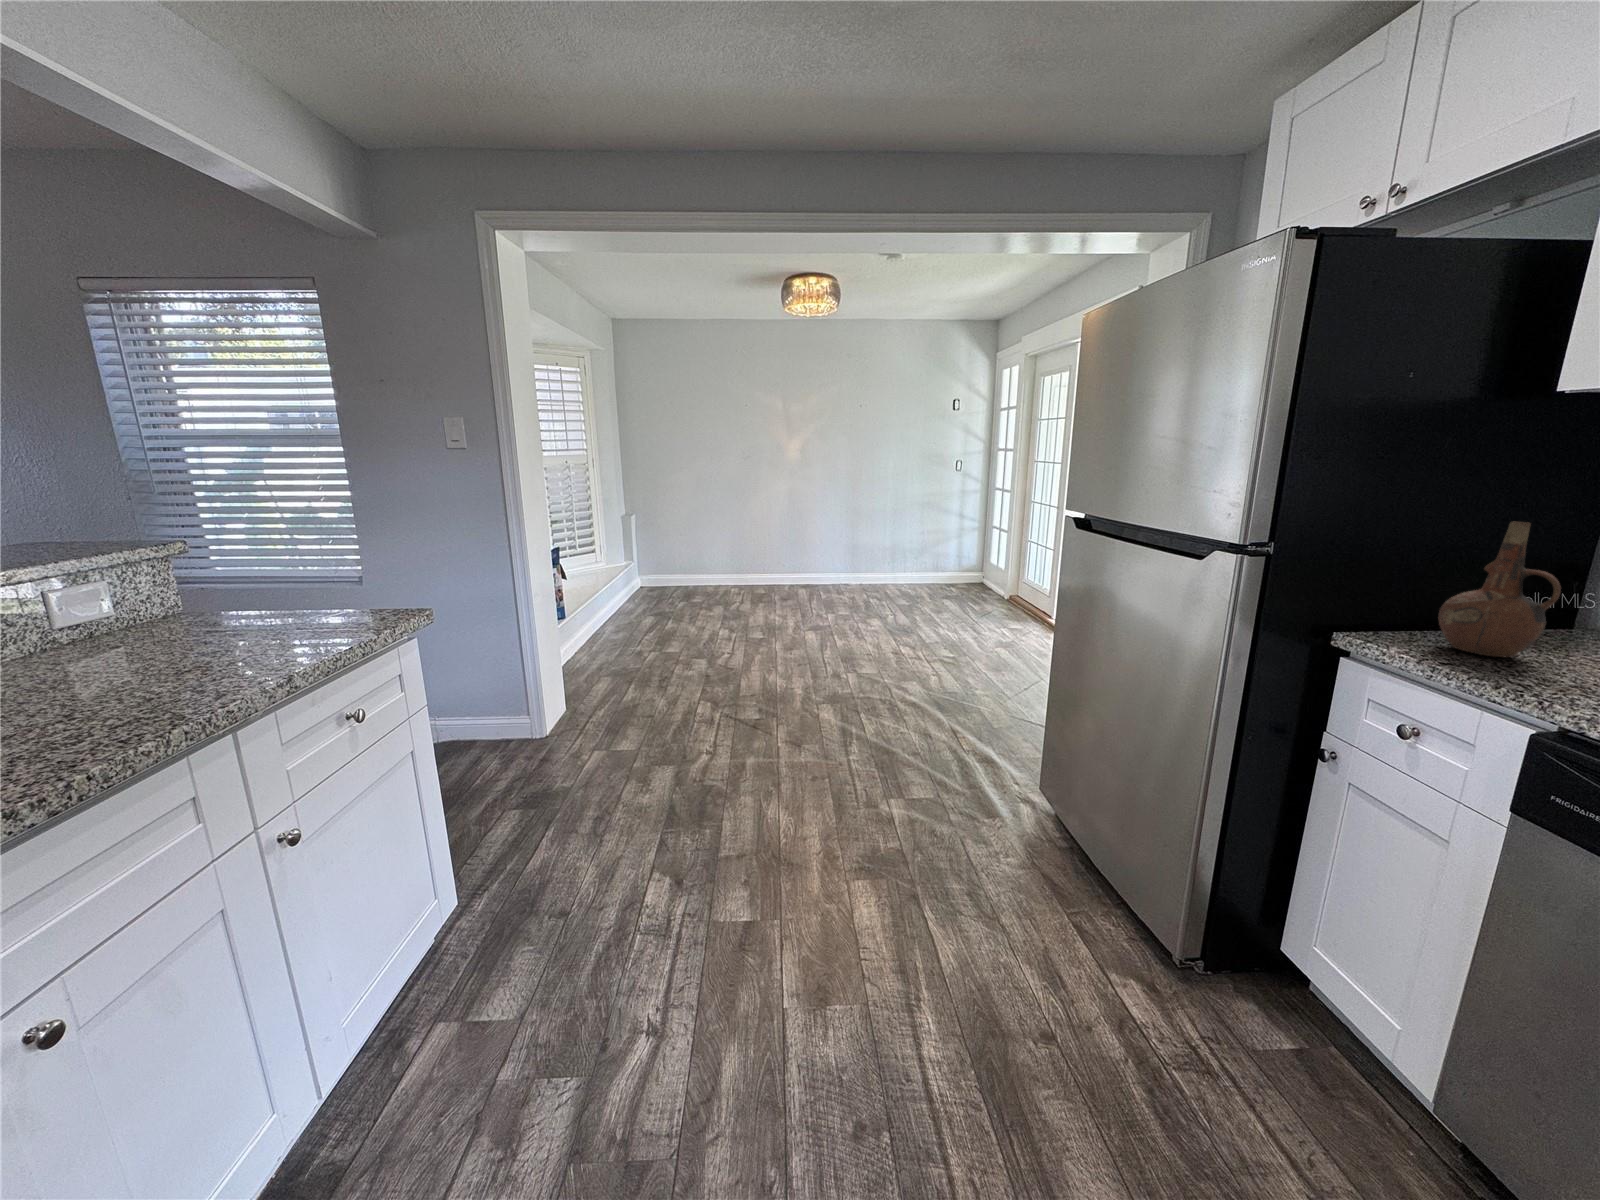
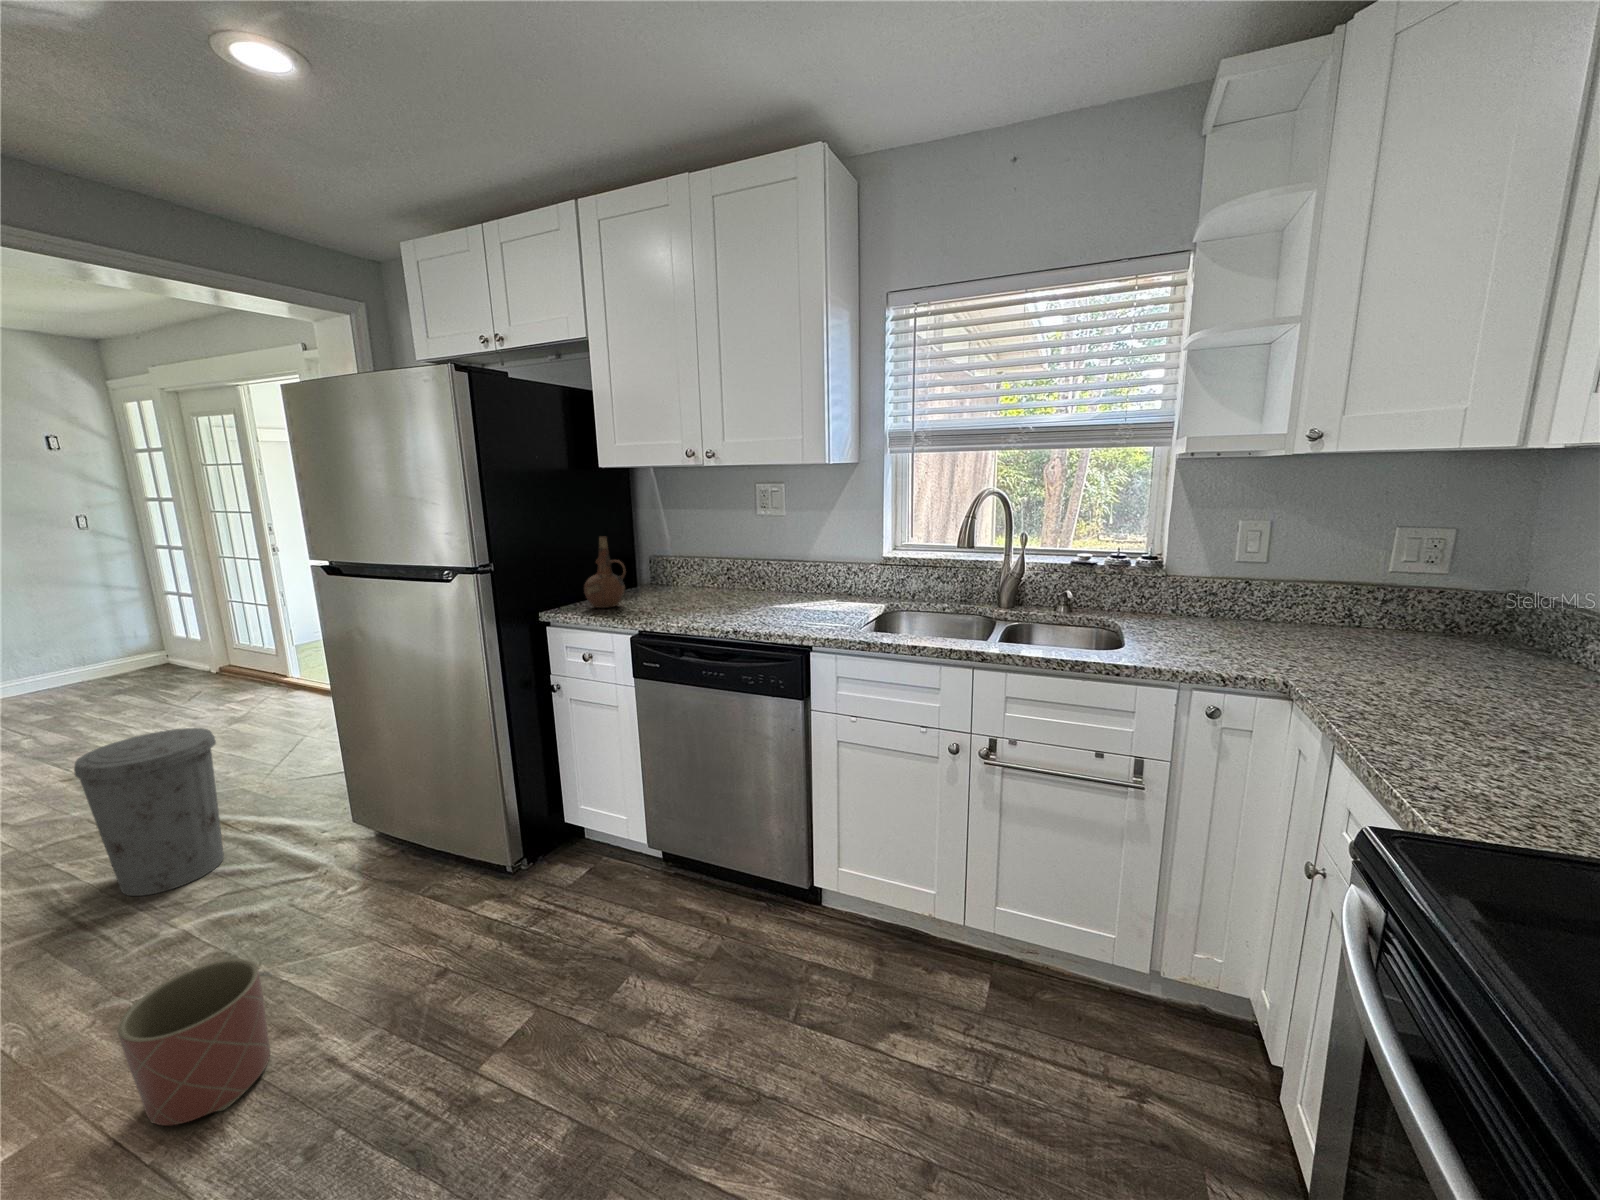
trash can: none [874,640,959,774] -> present [74,728,224,896]
planter: none [799,865,894,1010] -> present [117,959,270,1126]

